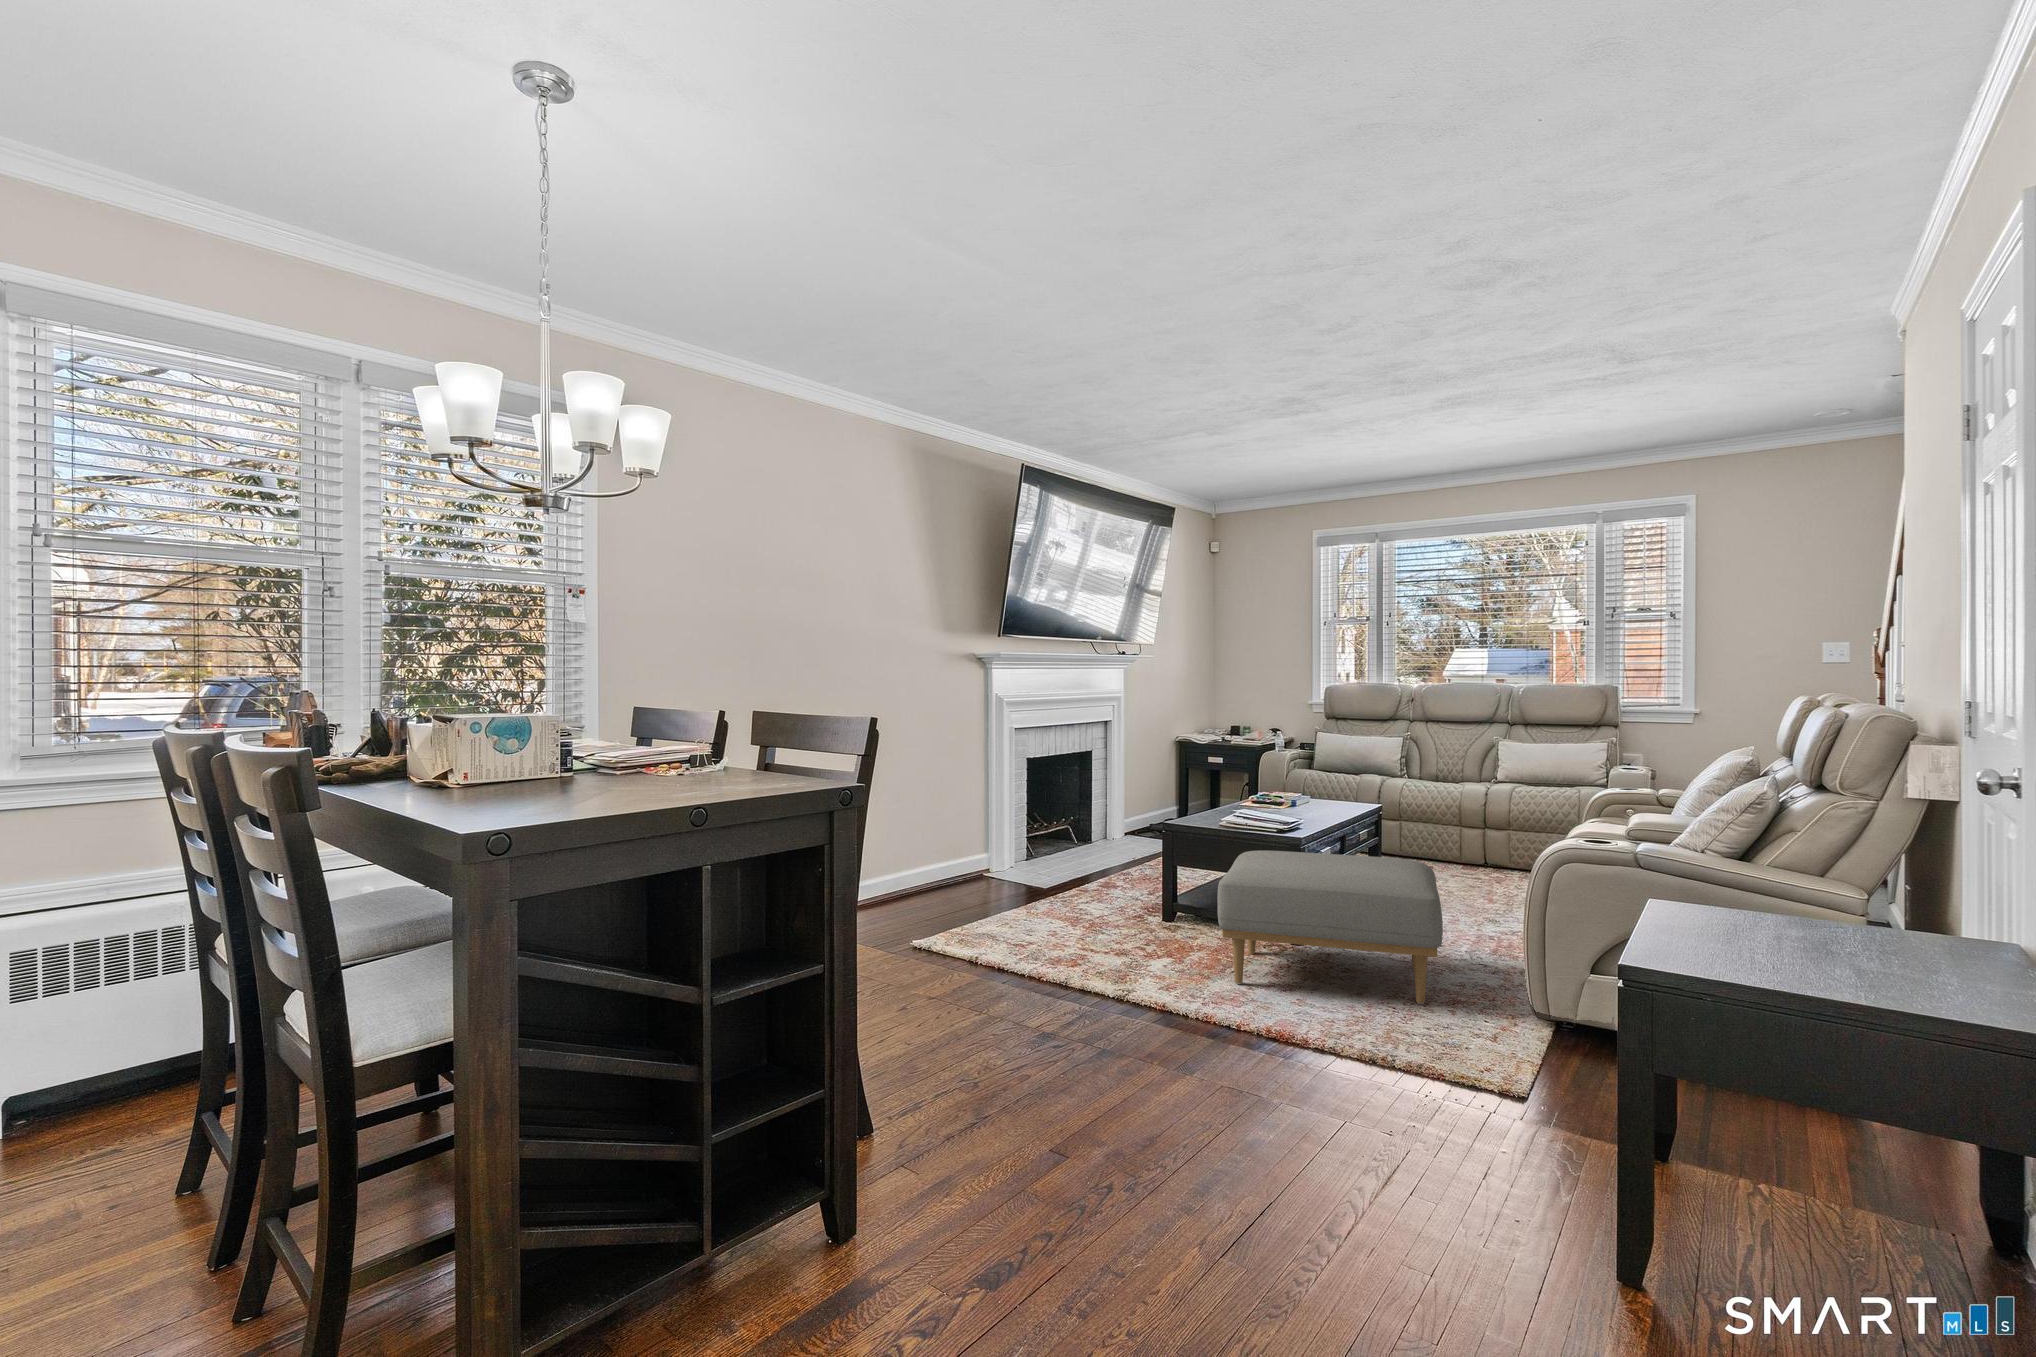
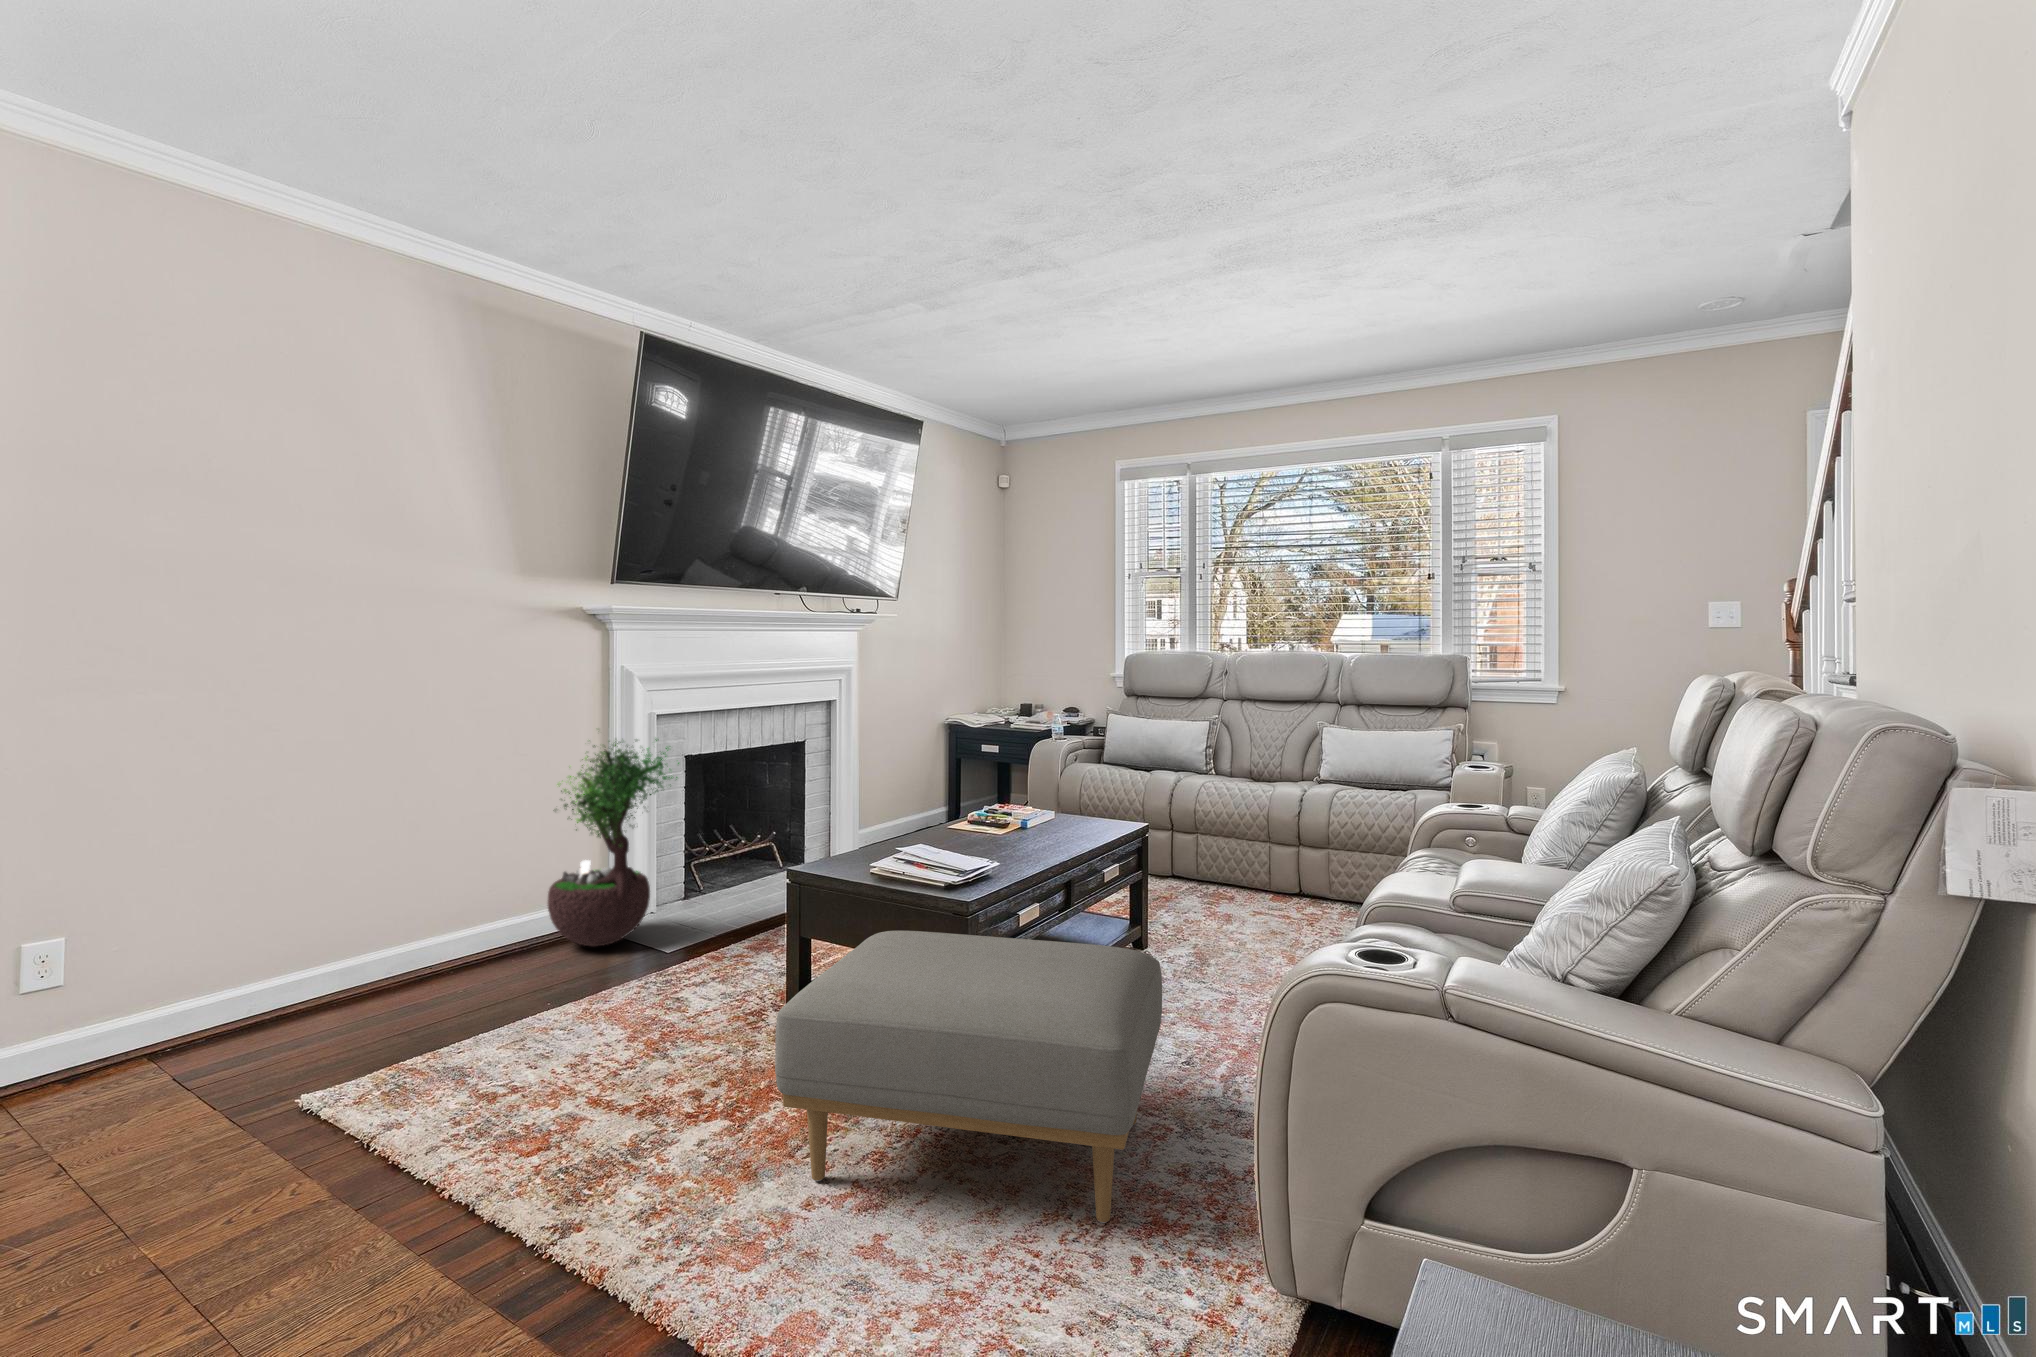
potted tree: none [960,732,1046,882] -> present [548,739,679,946]

